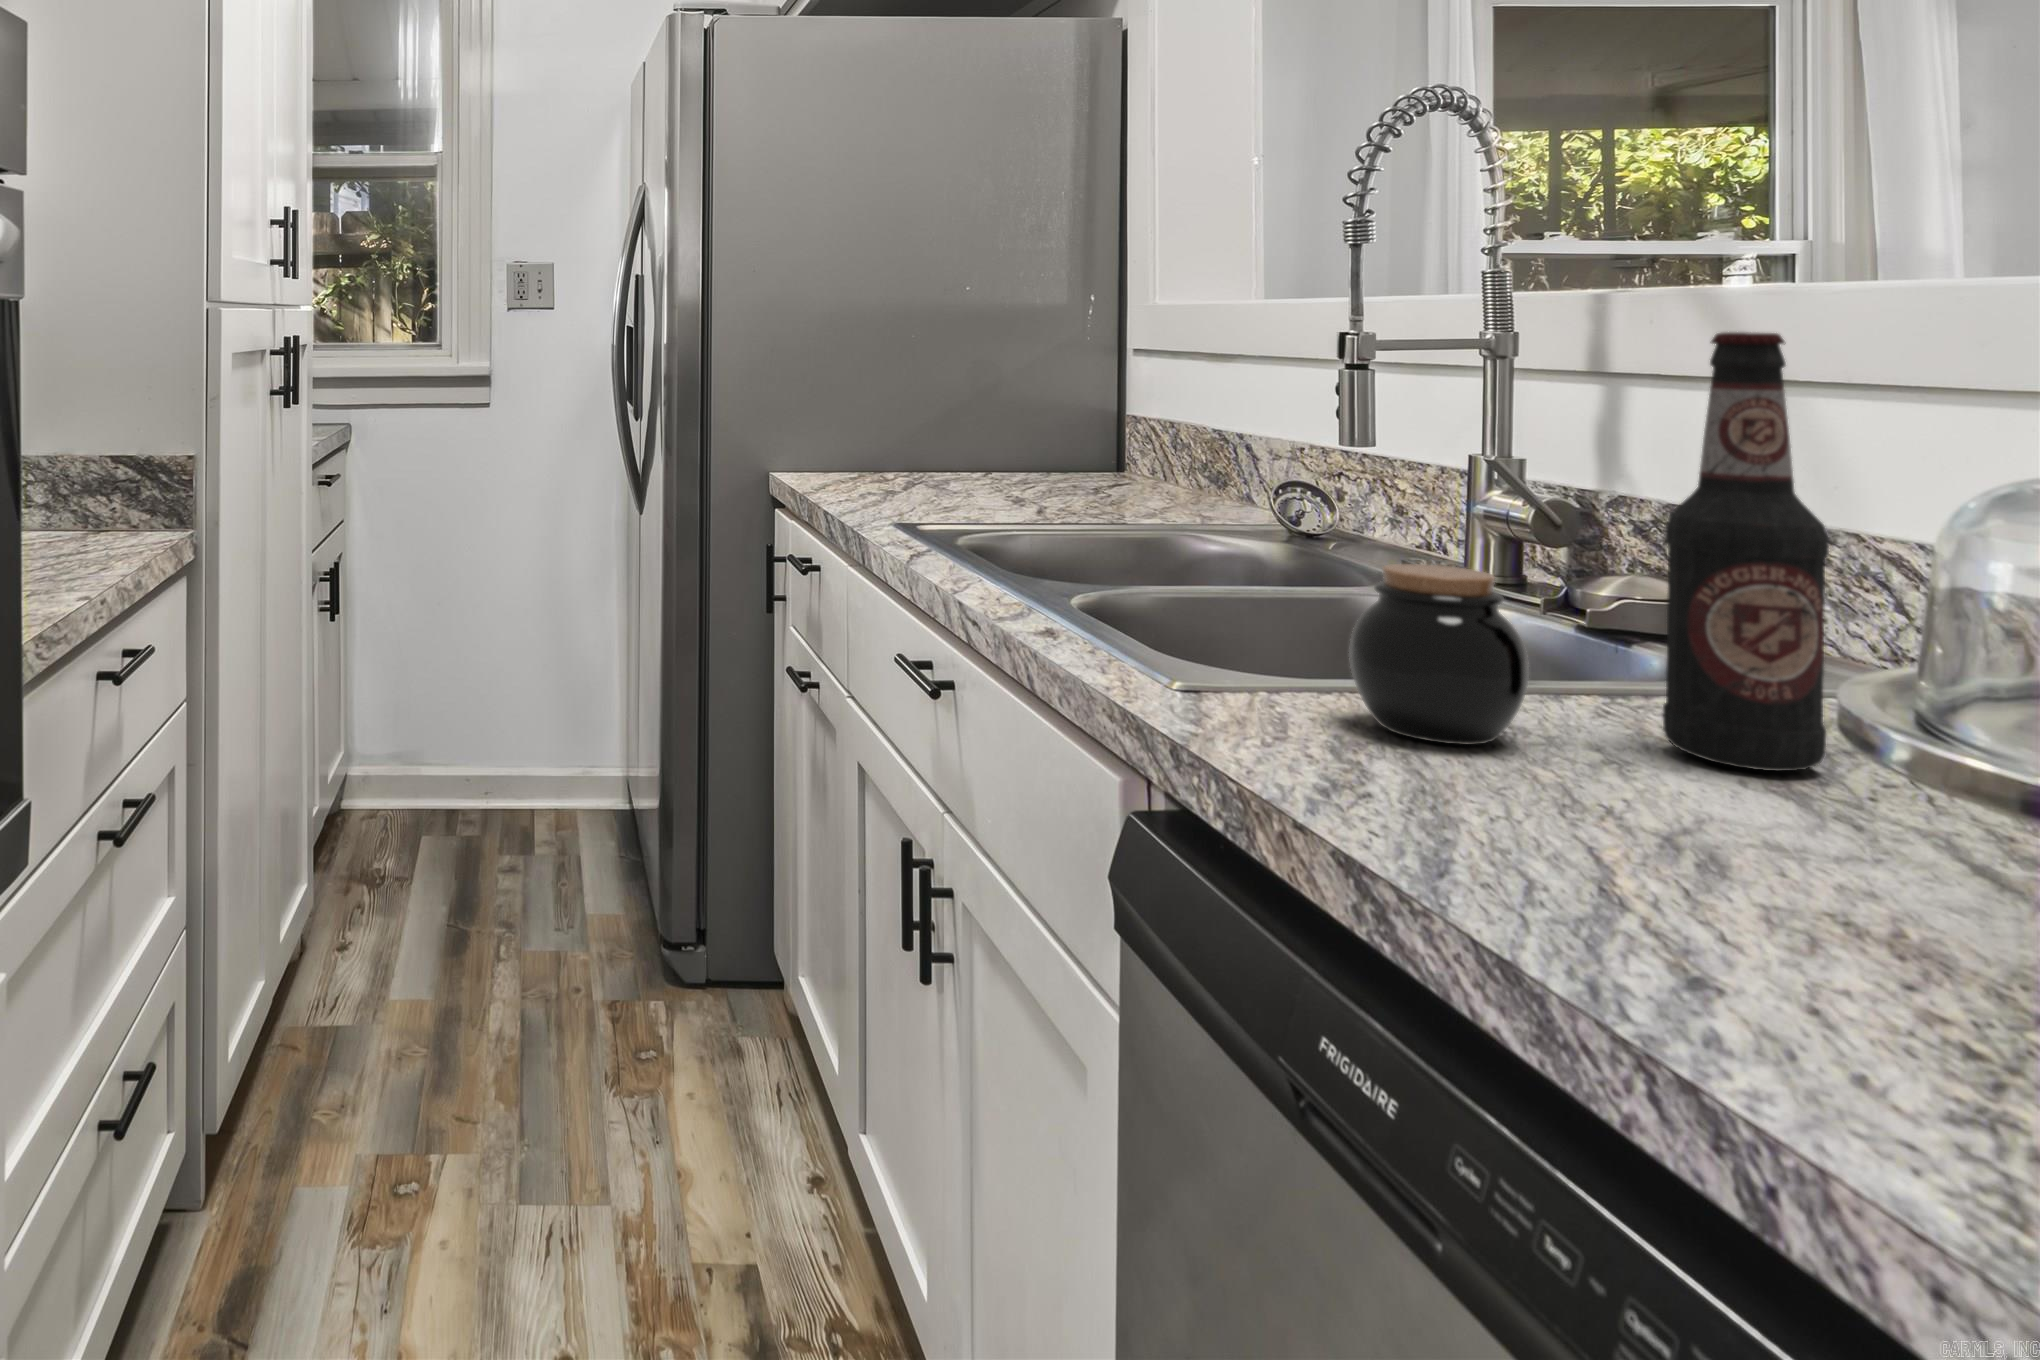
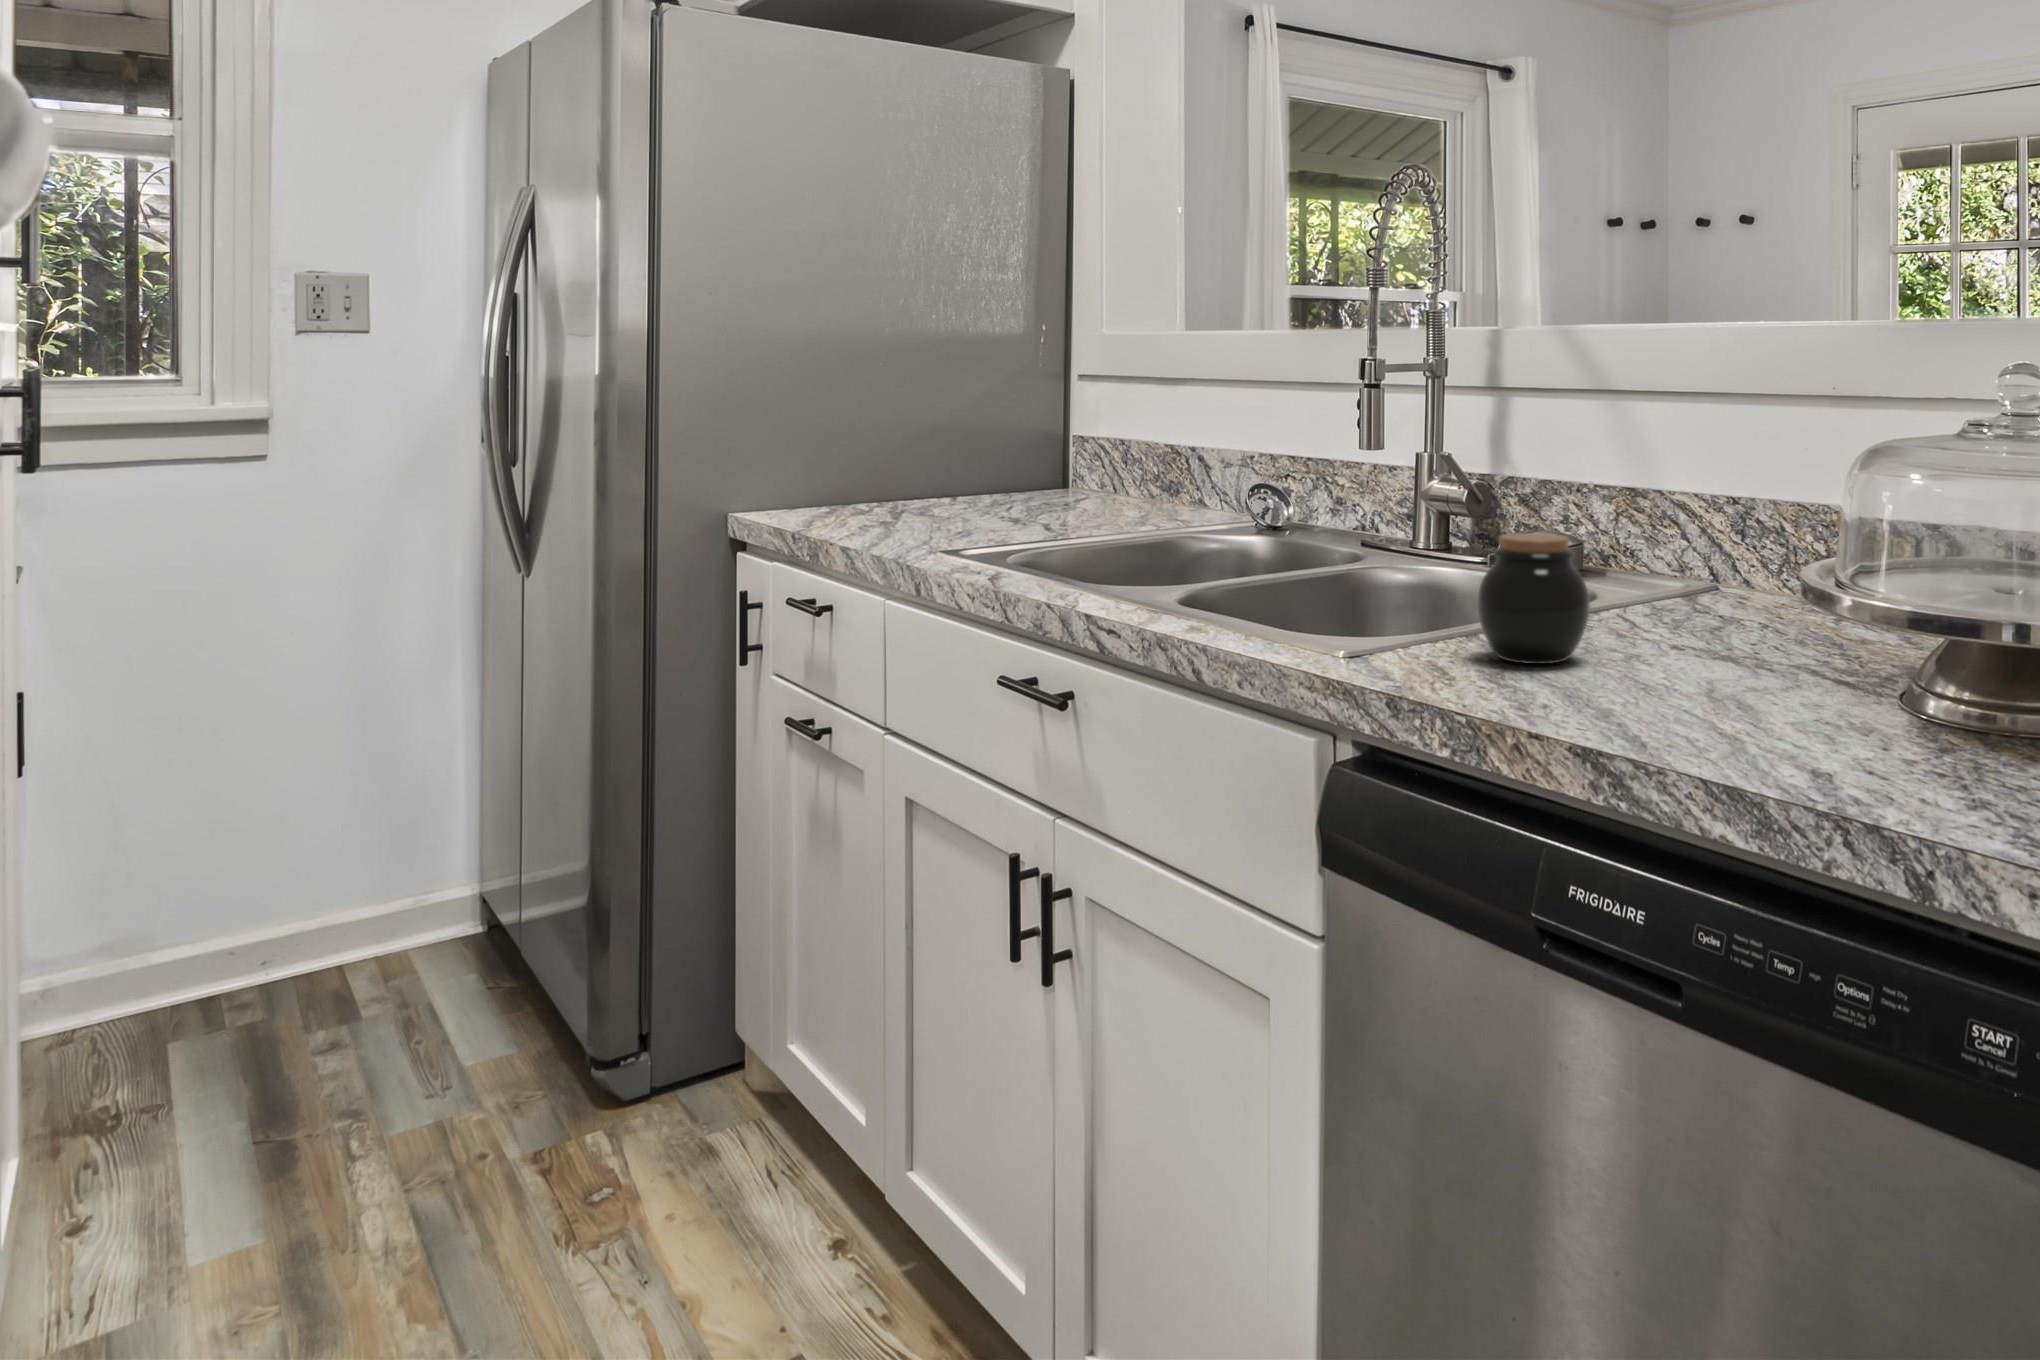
bottle: present [1663,332,1829,771] -> none [1645,359,1731,650]

